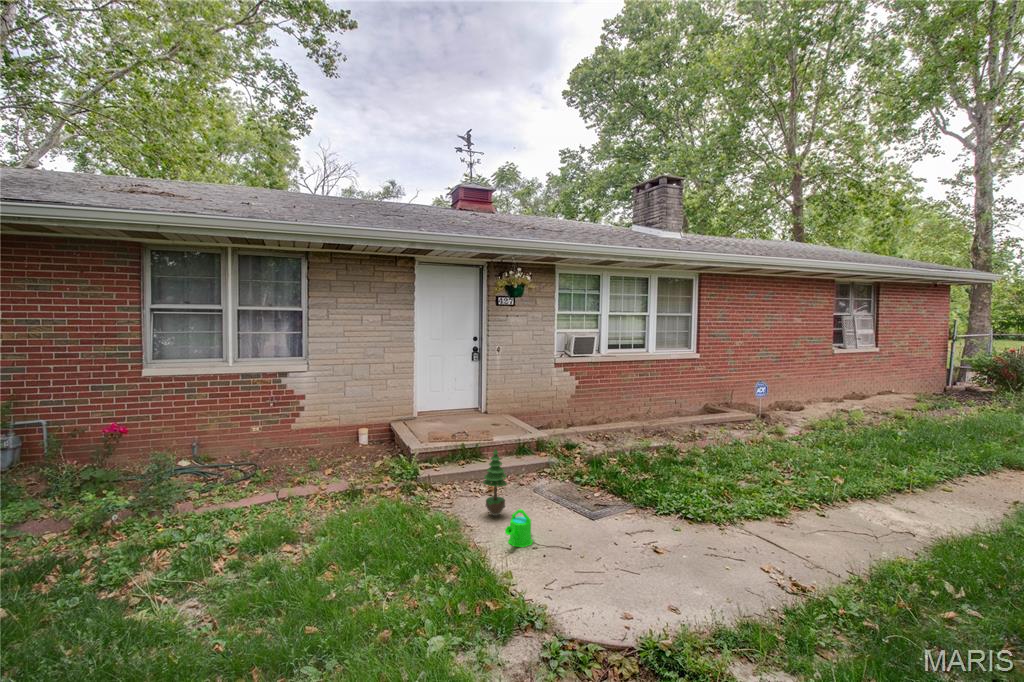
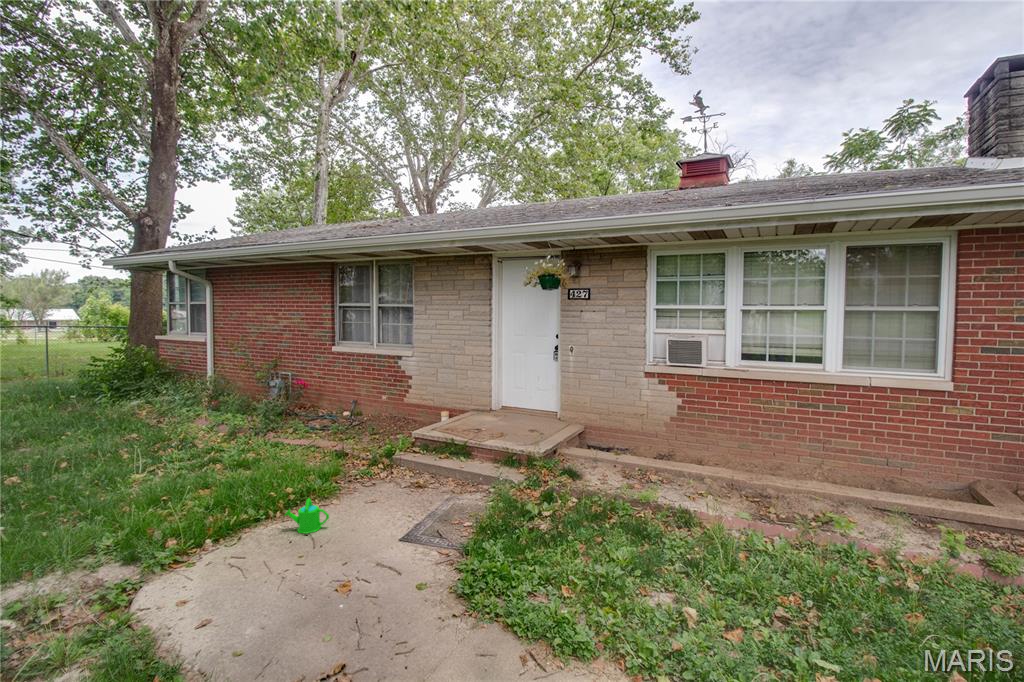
potted tree: present [483,449,507,516] -> none [345,441,369,506]

